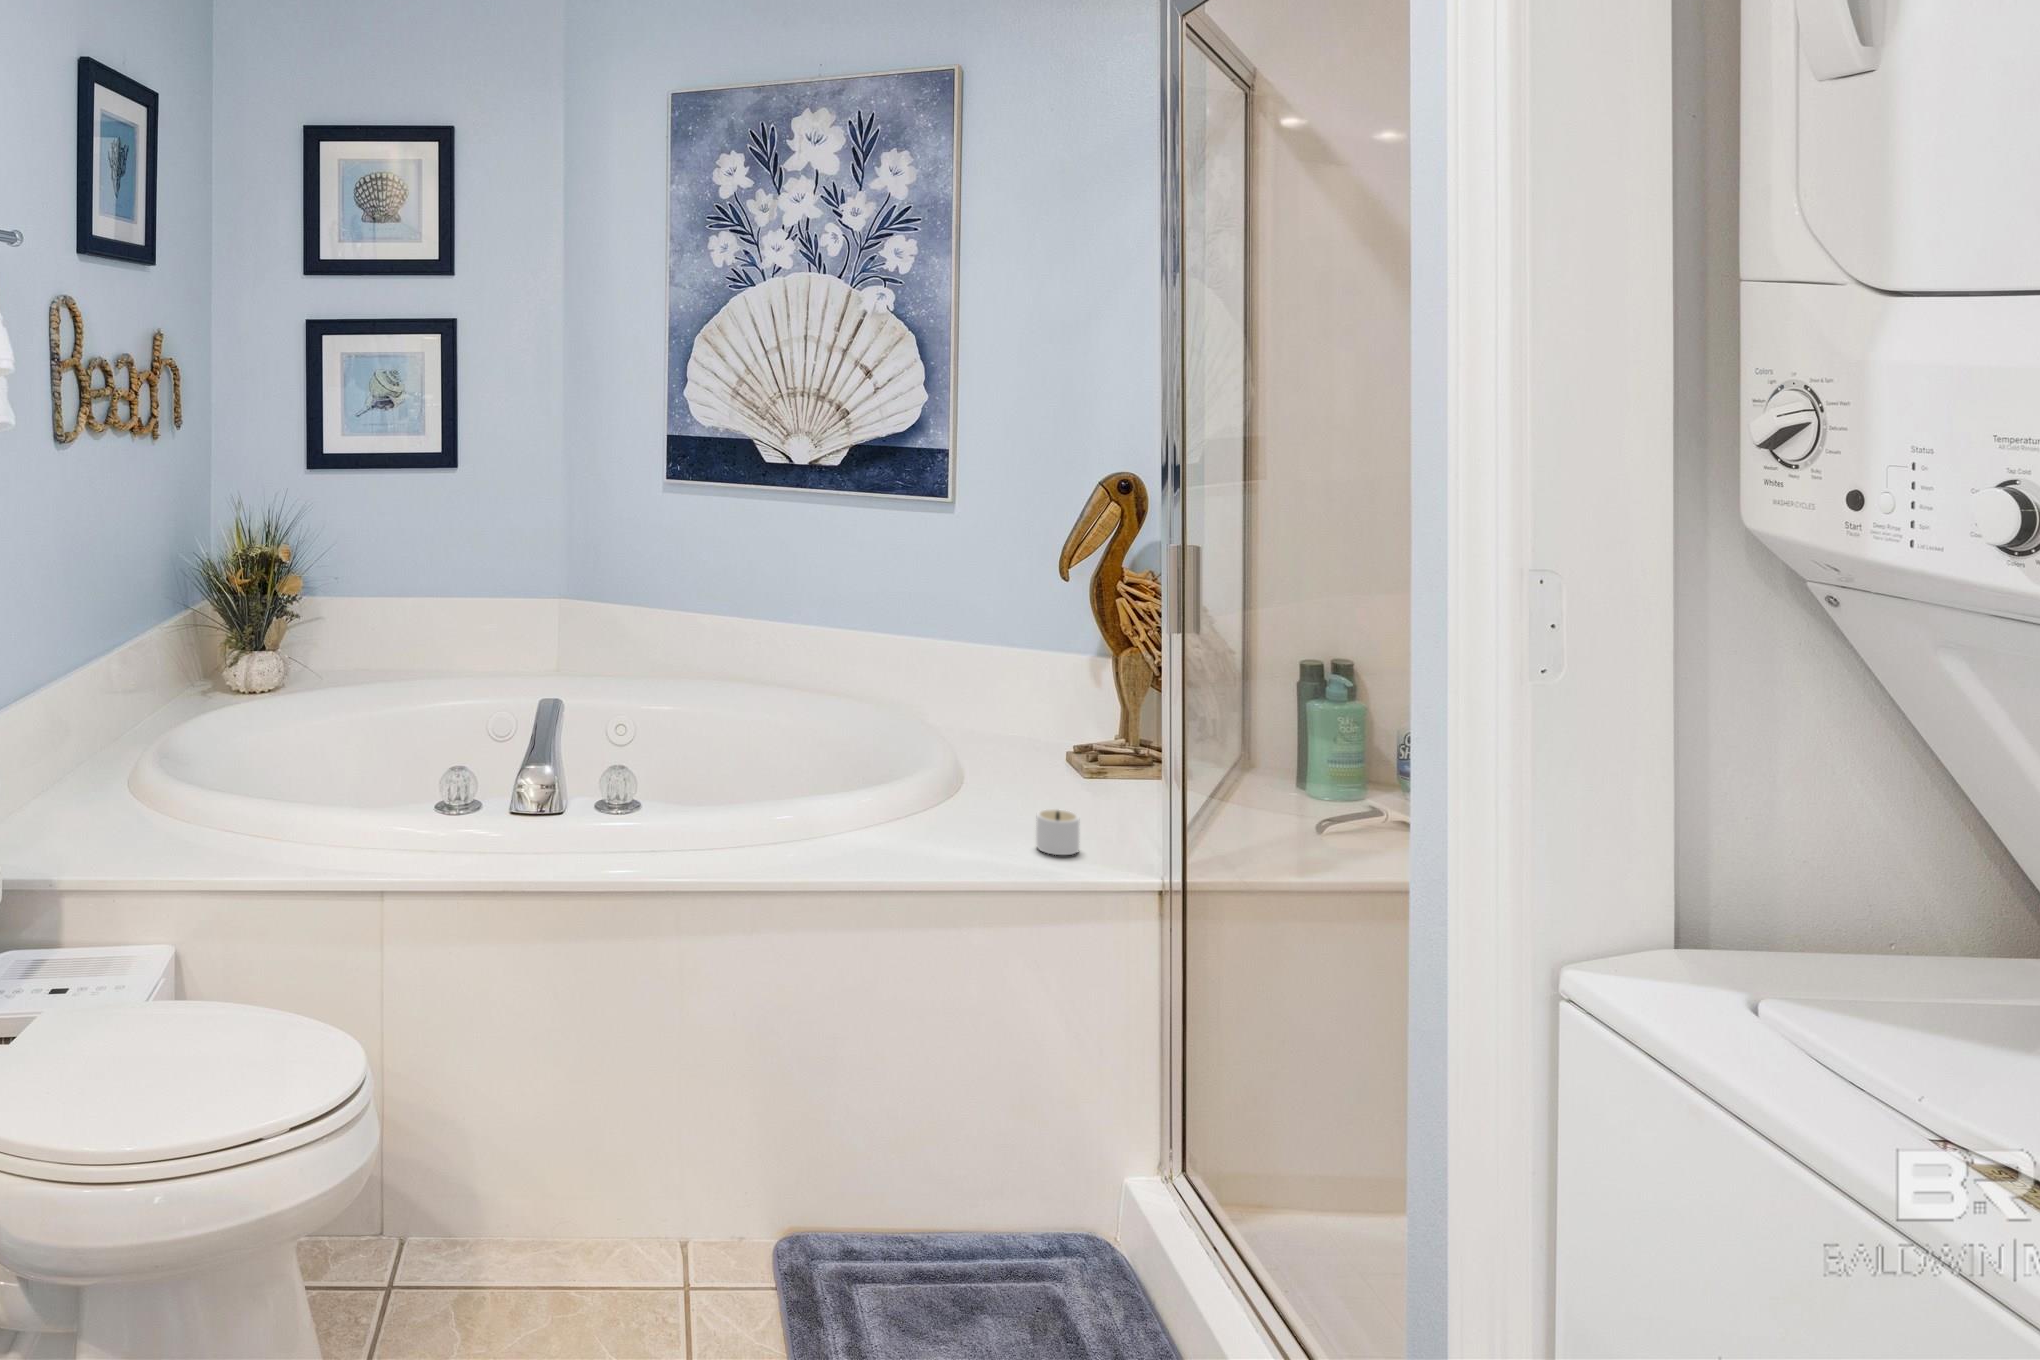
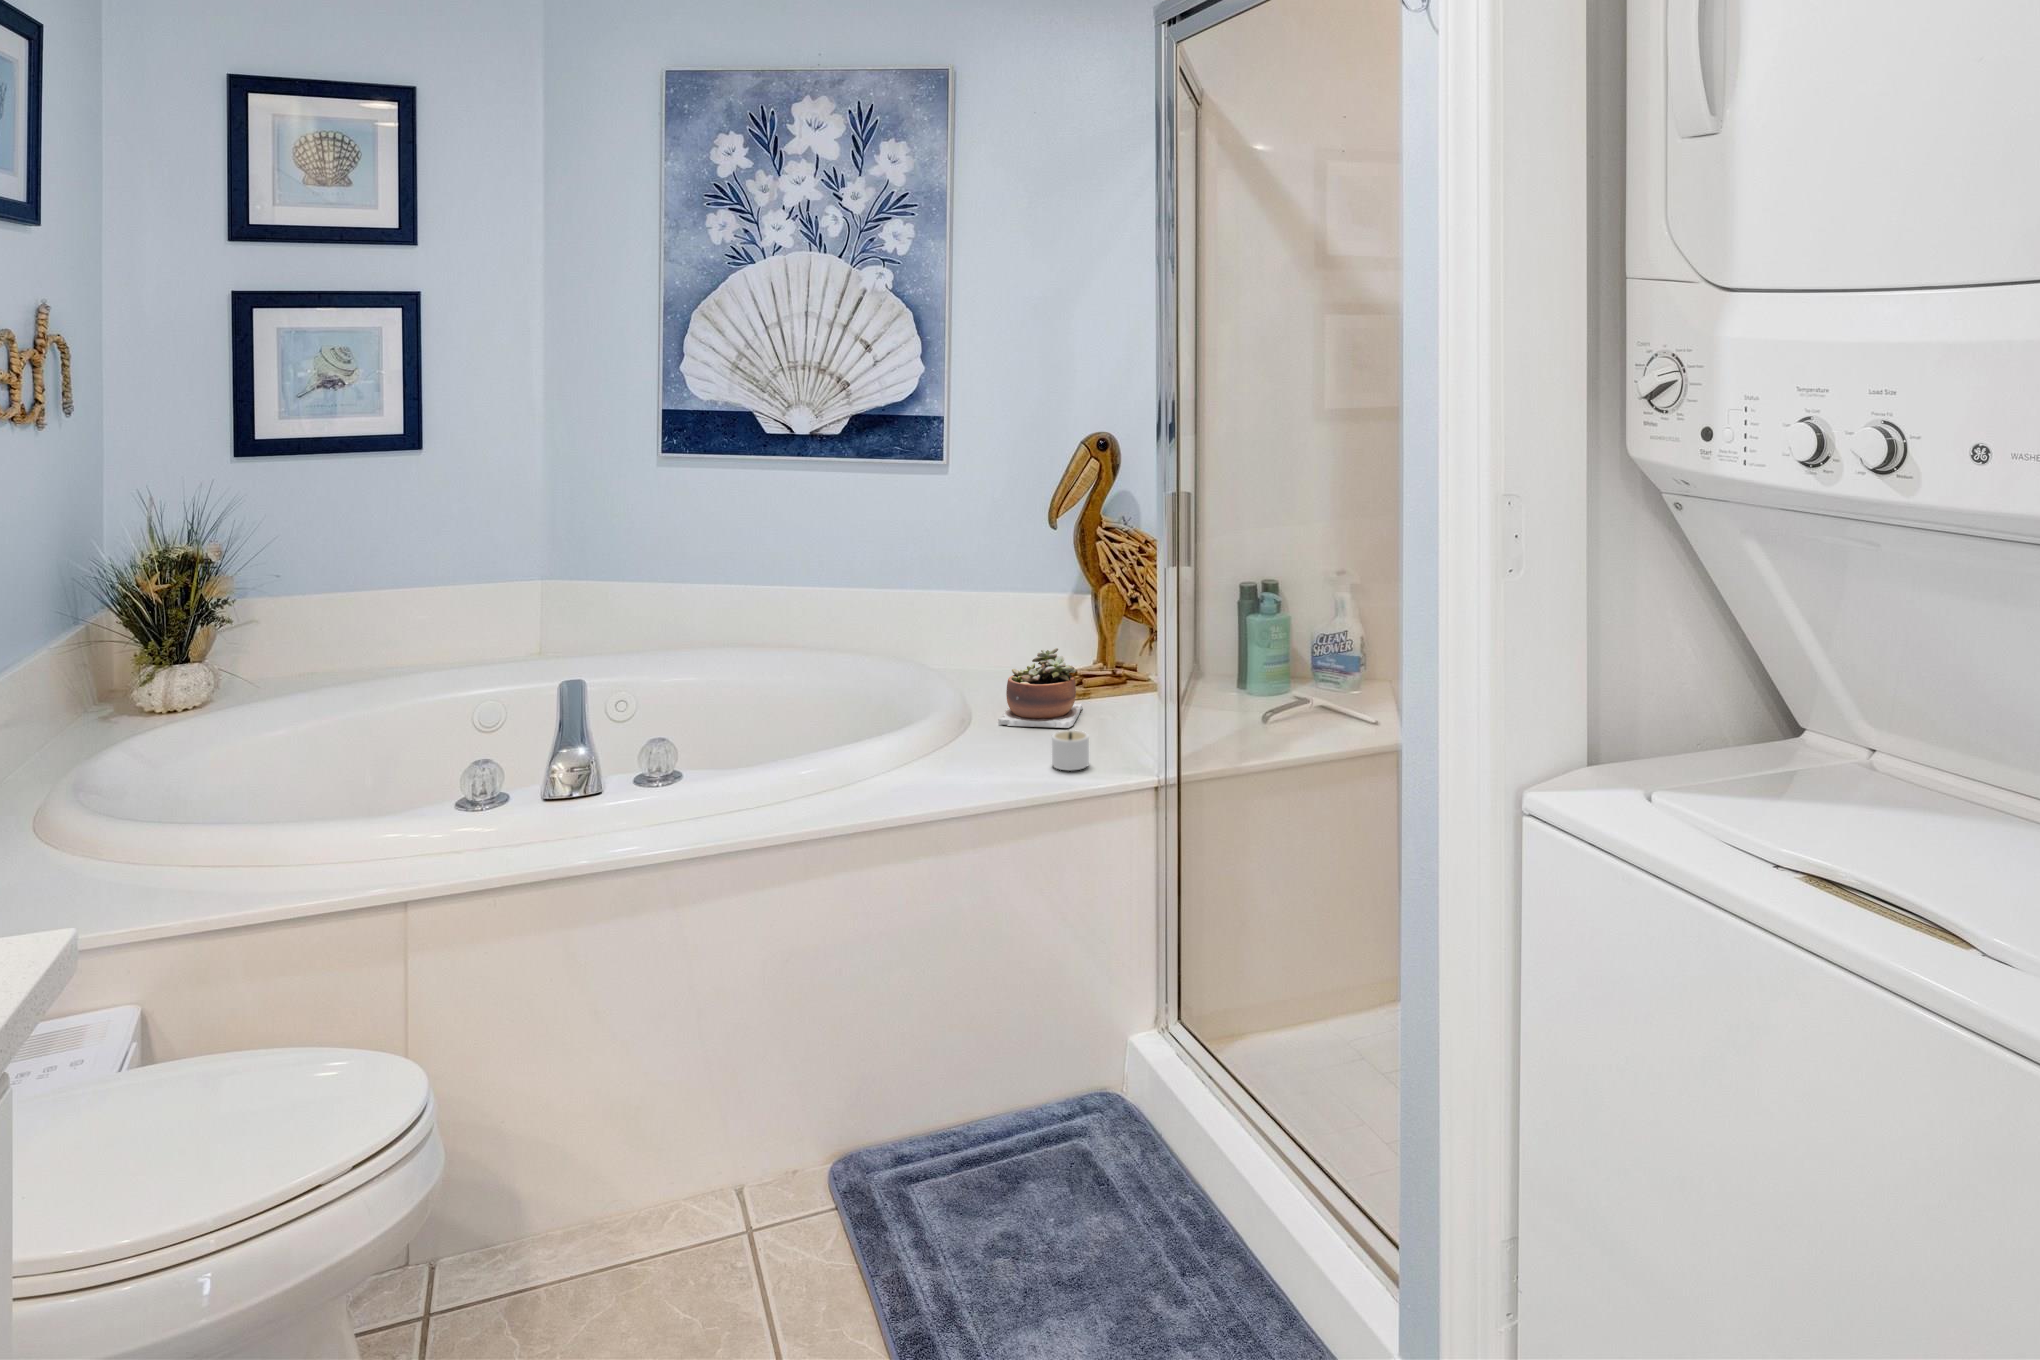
succulent plant: none [991,716,1094,808] -> present [998,648,1083,728]

